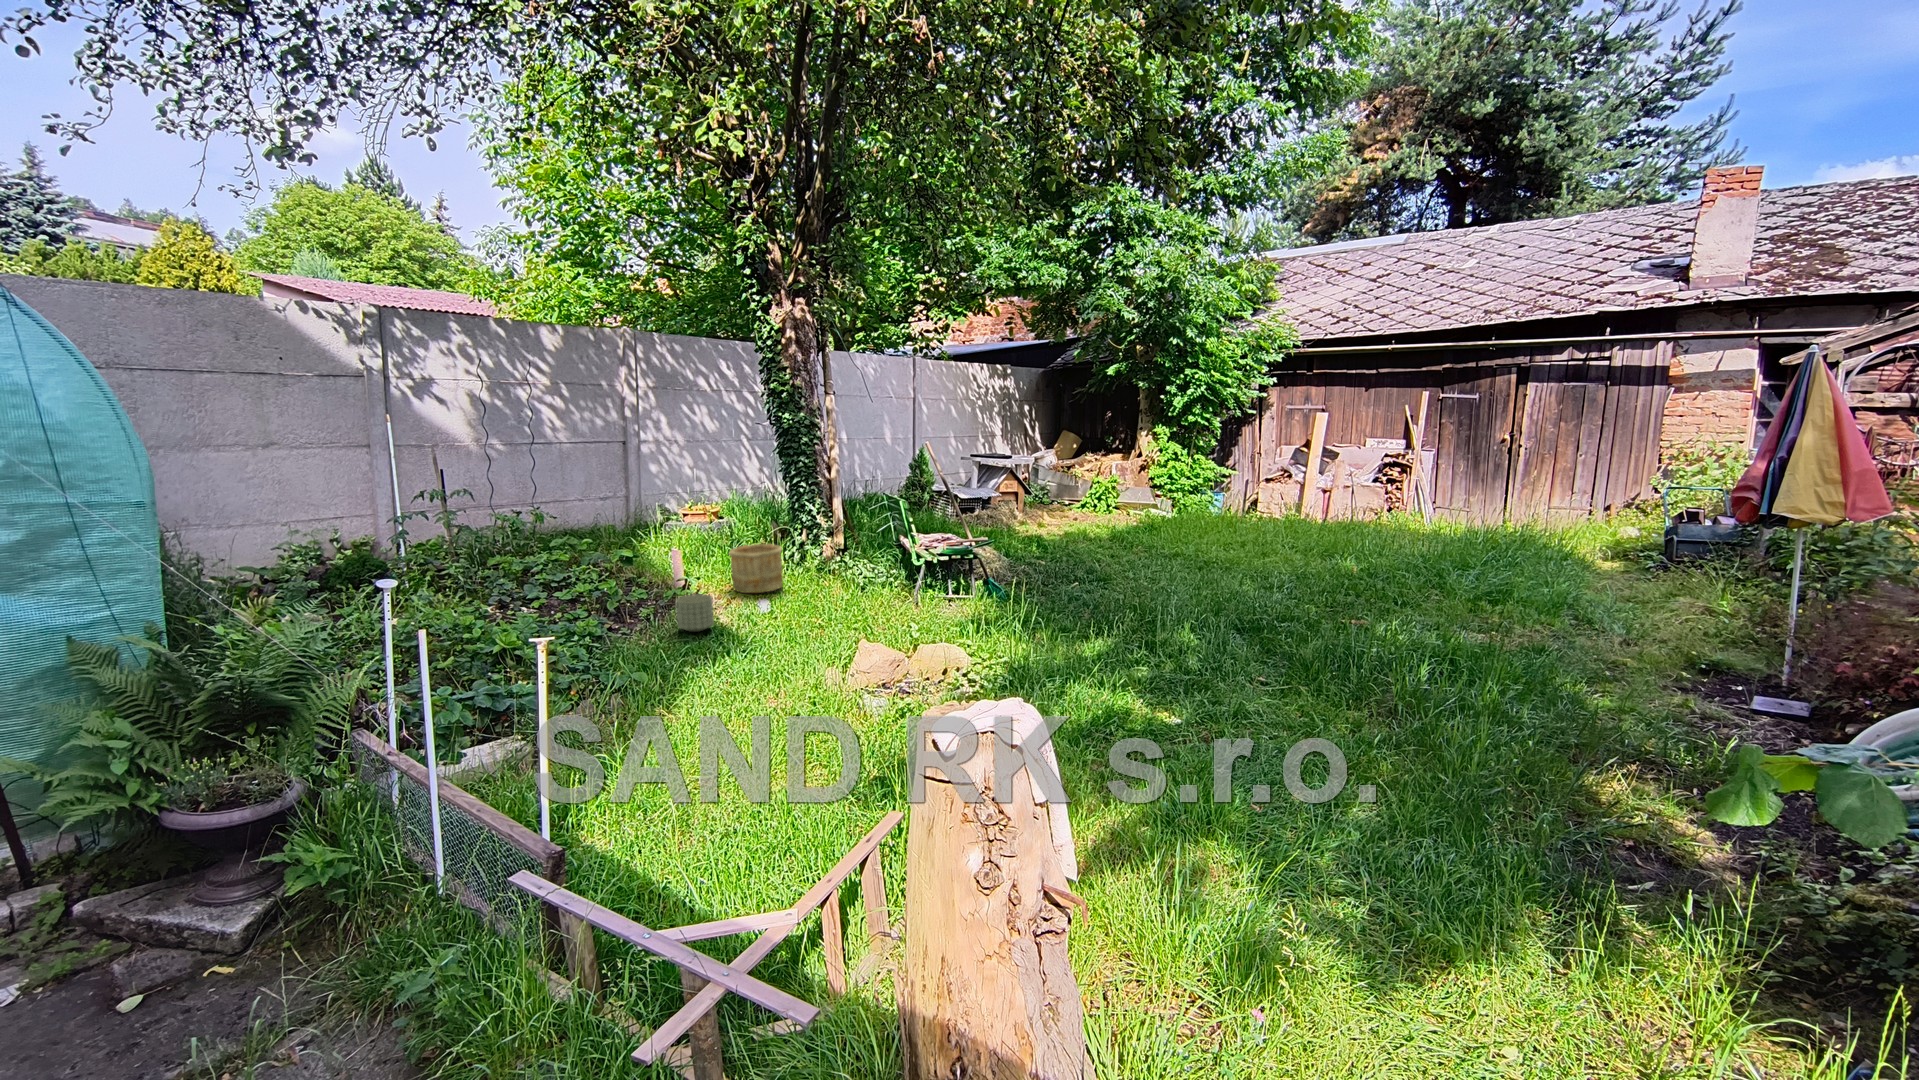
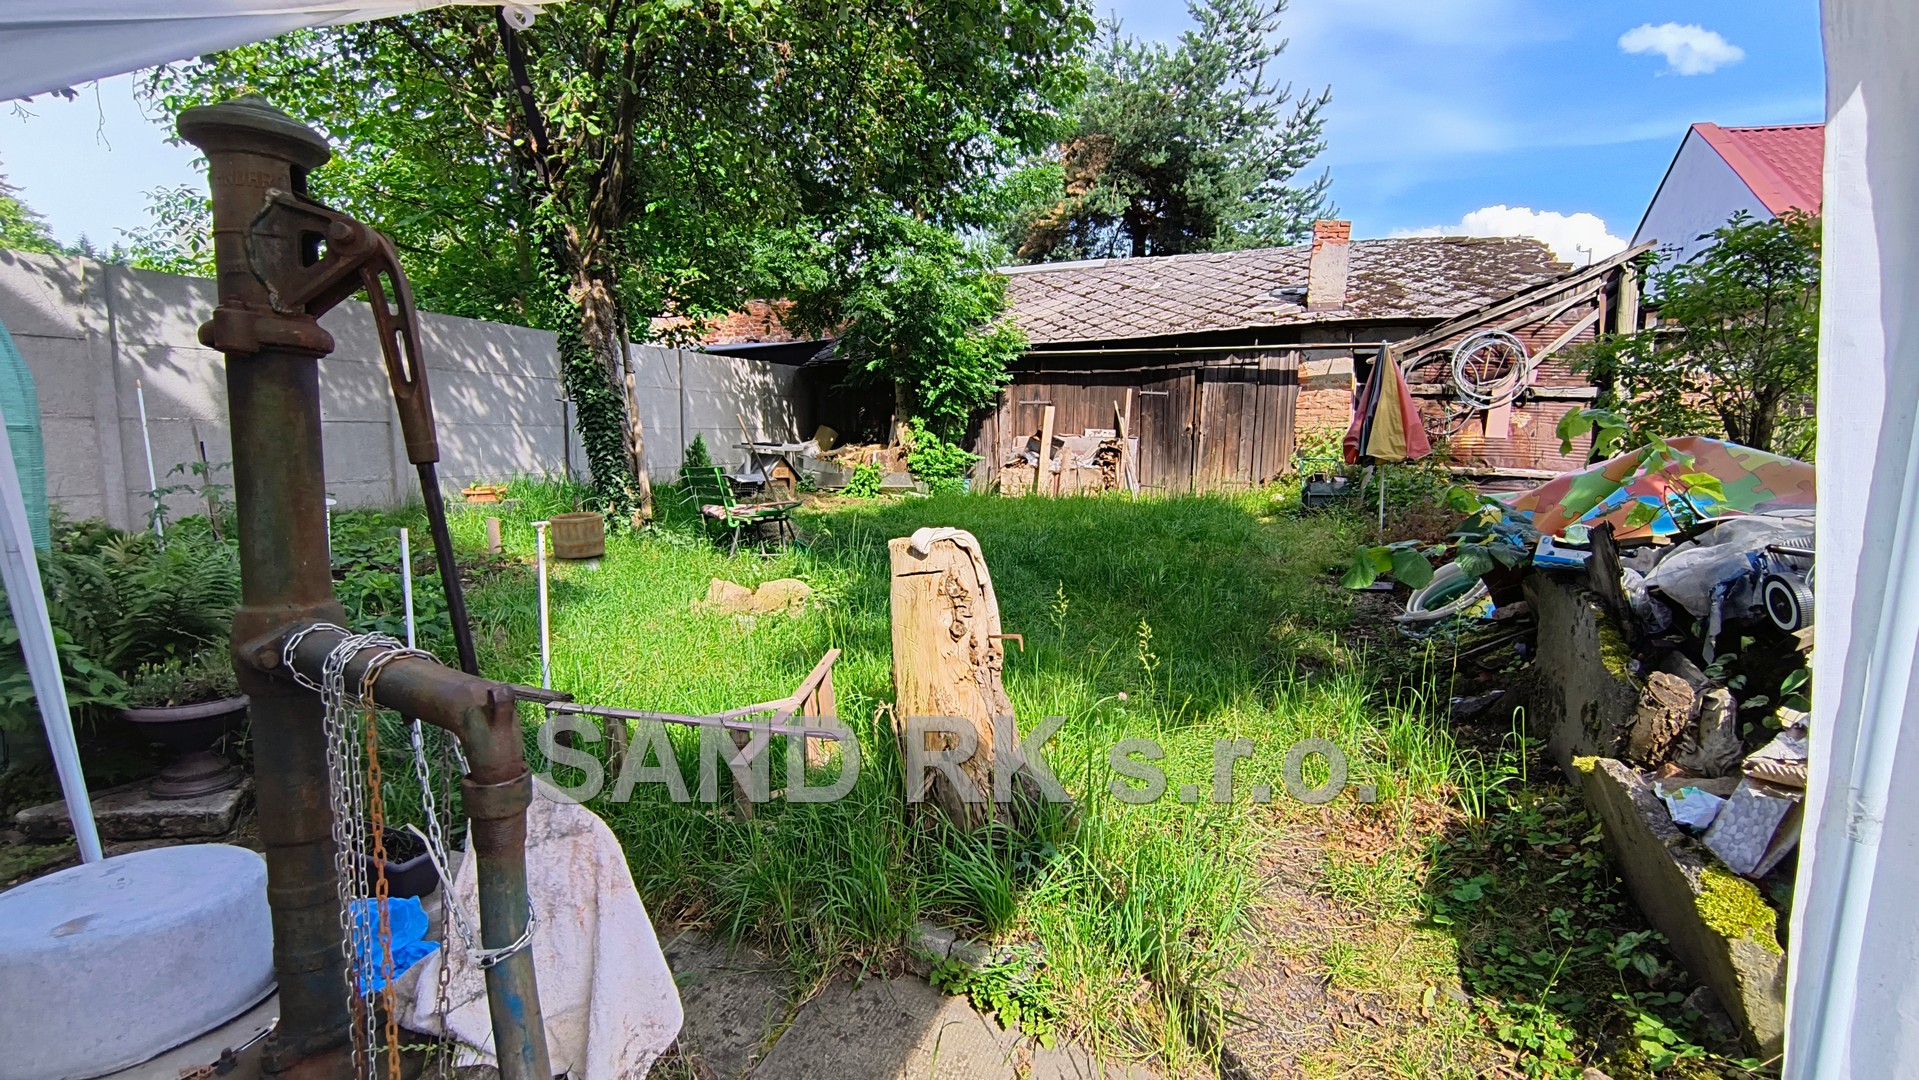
planter: present [676,594,714,632] -> none [517,552,556,587]

